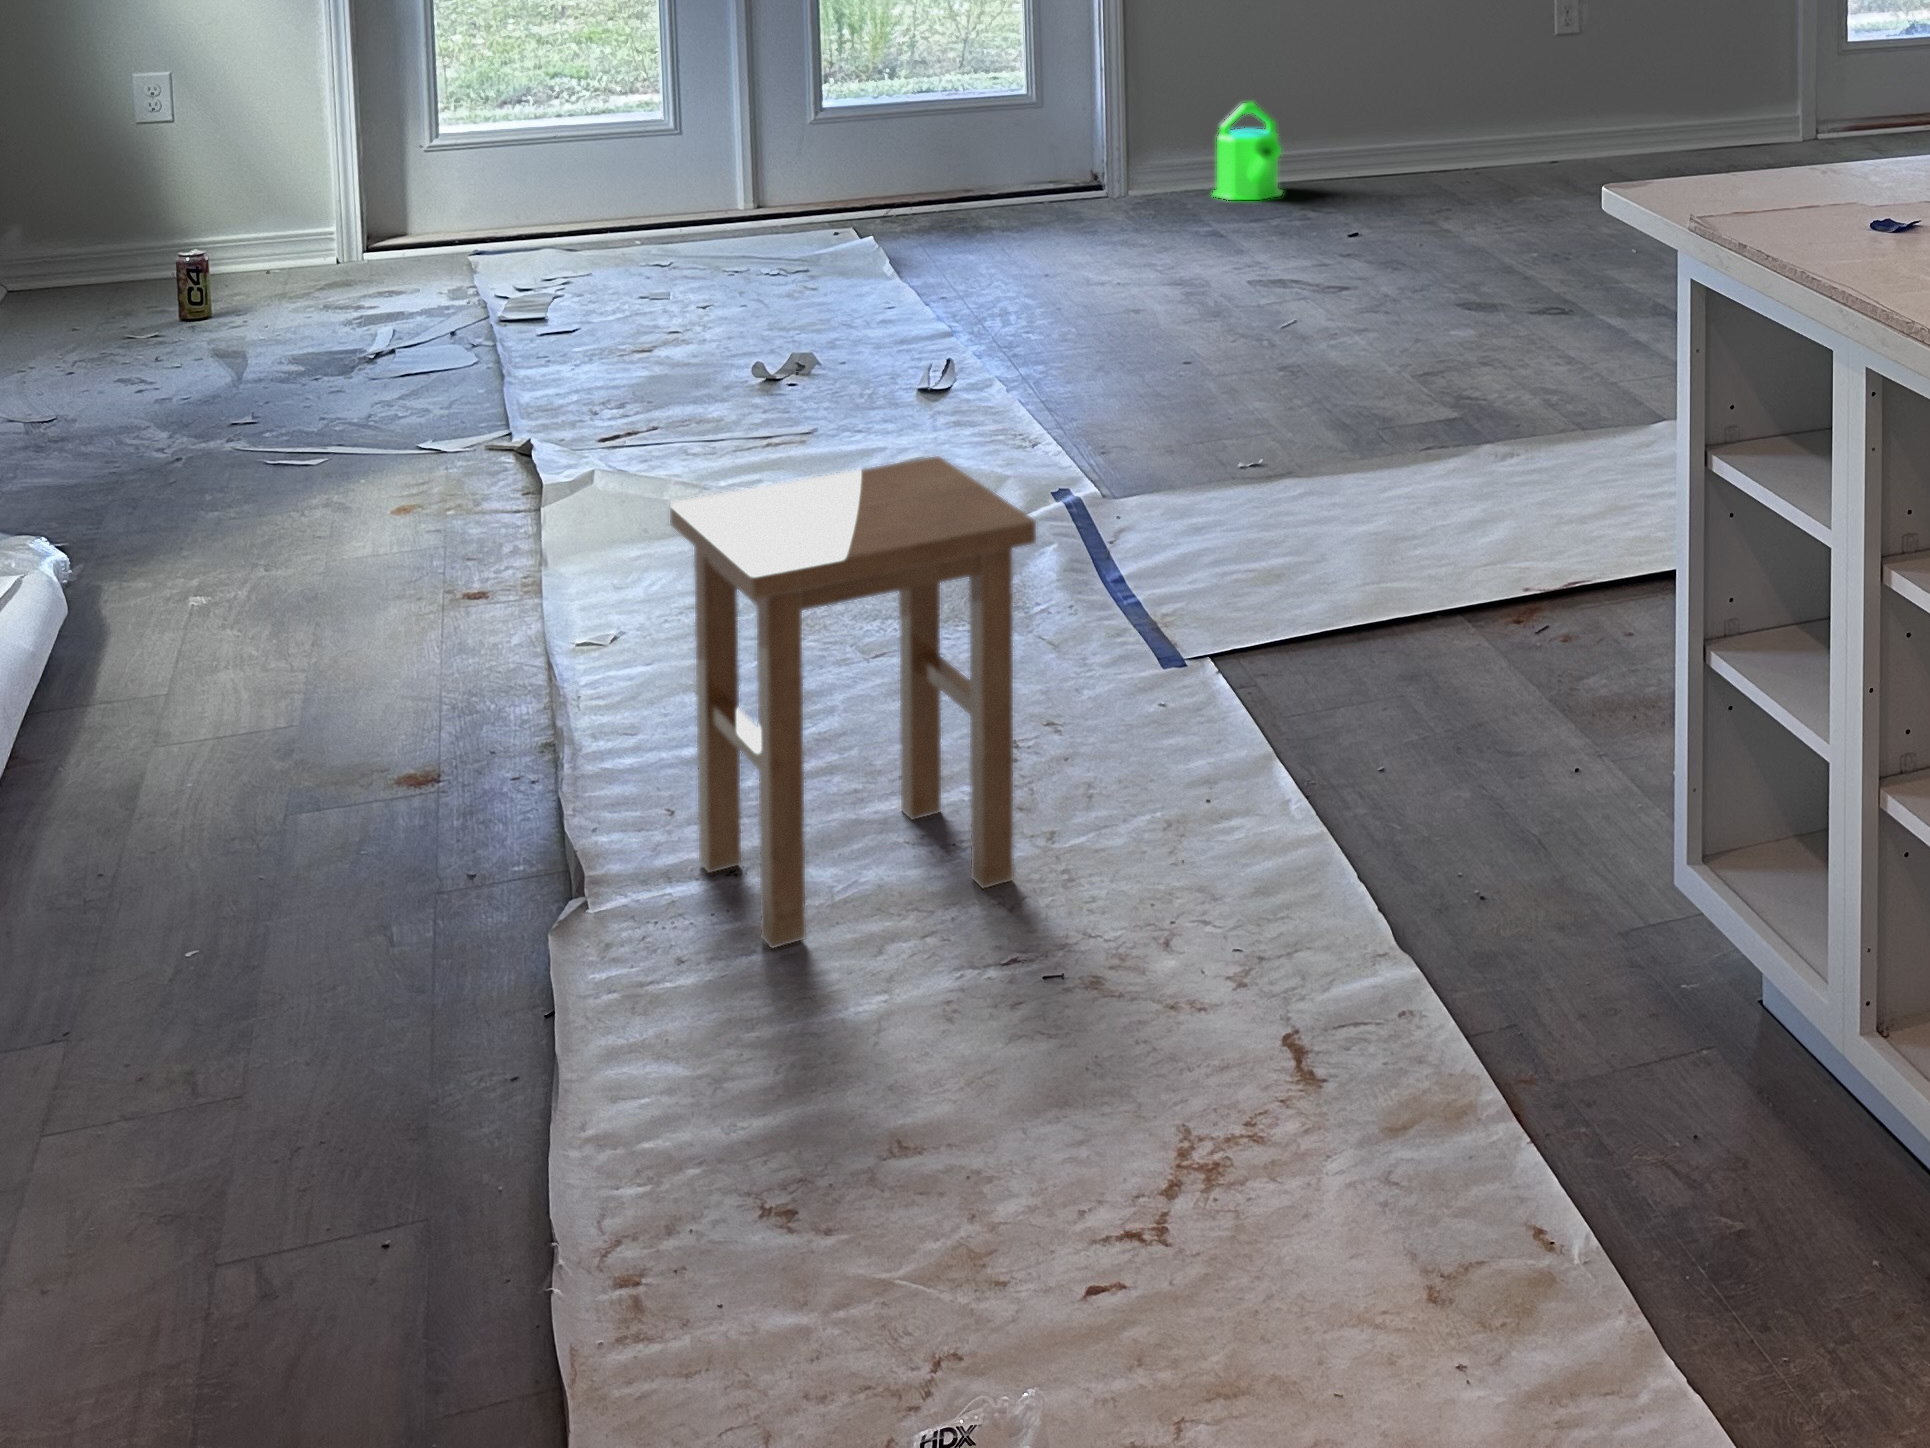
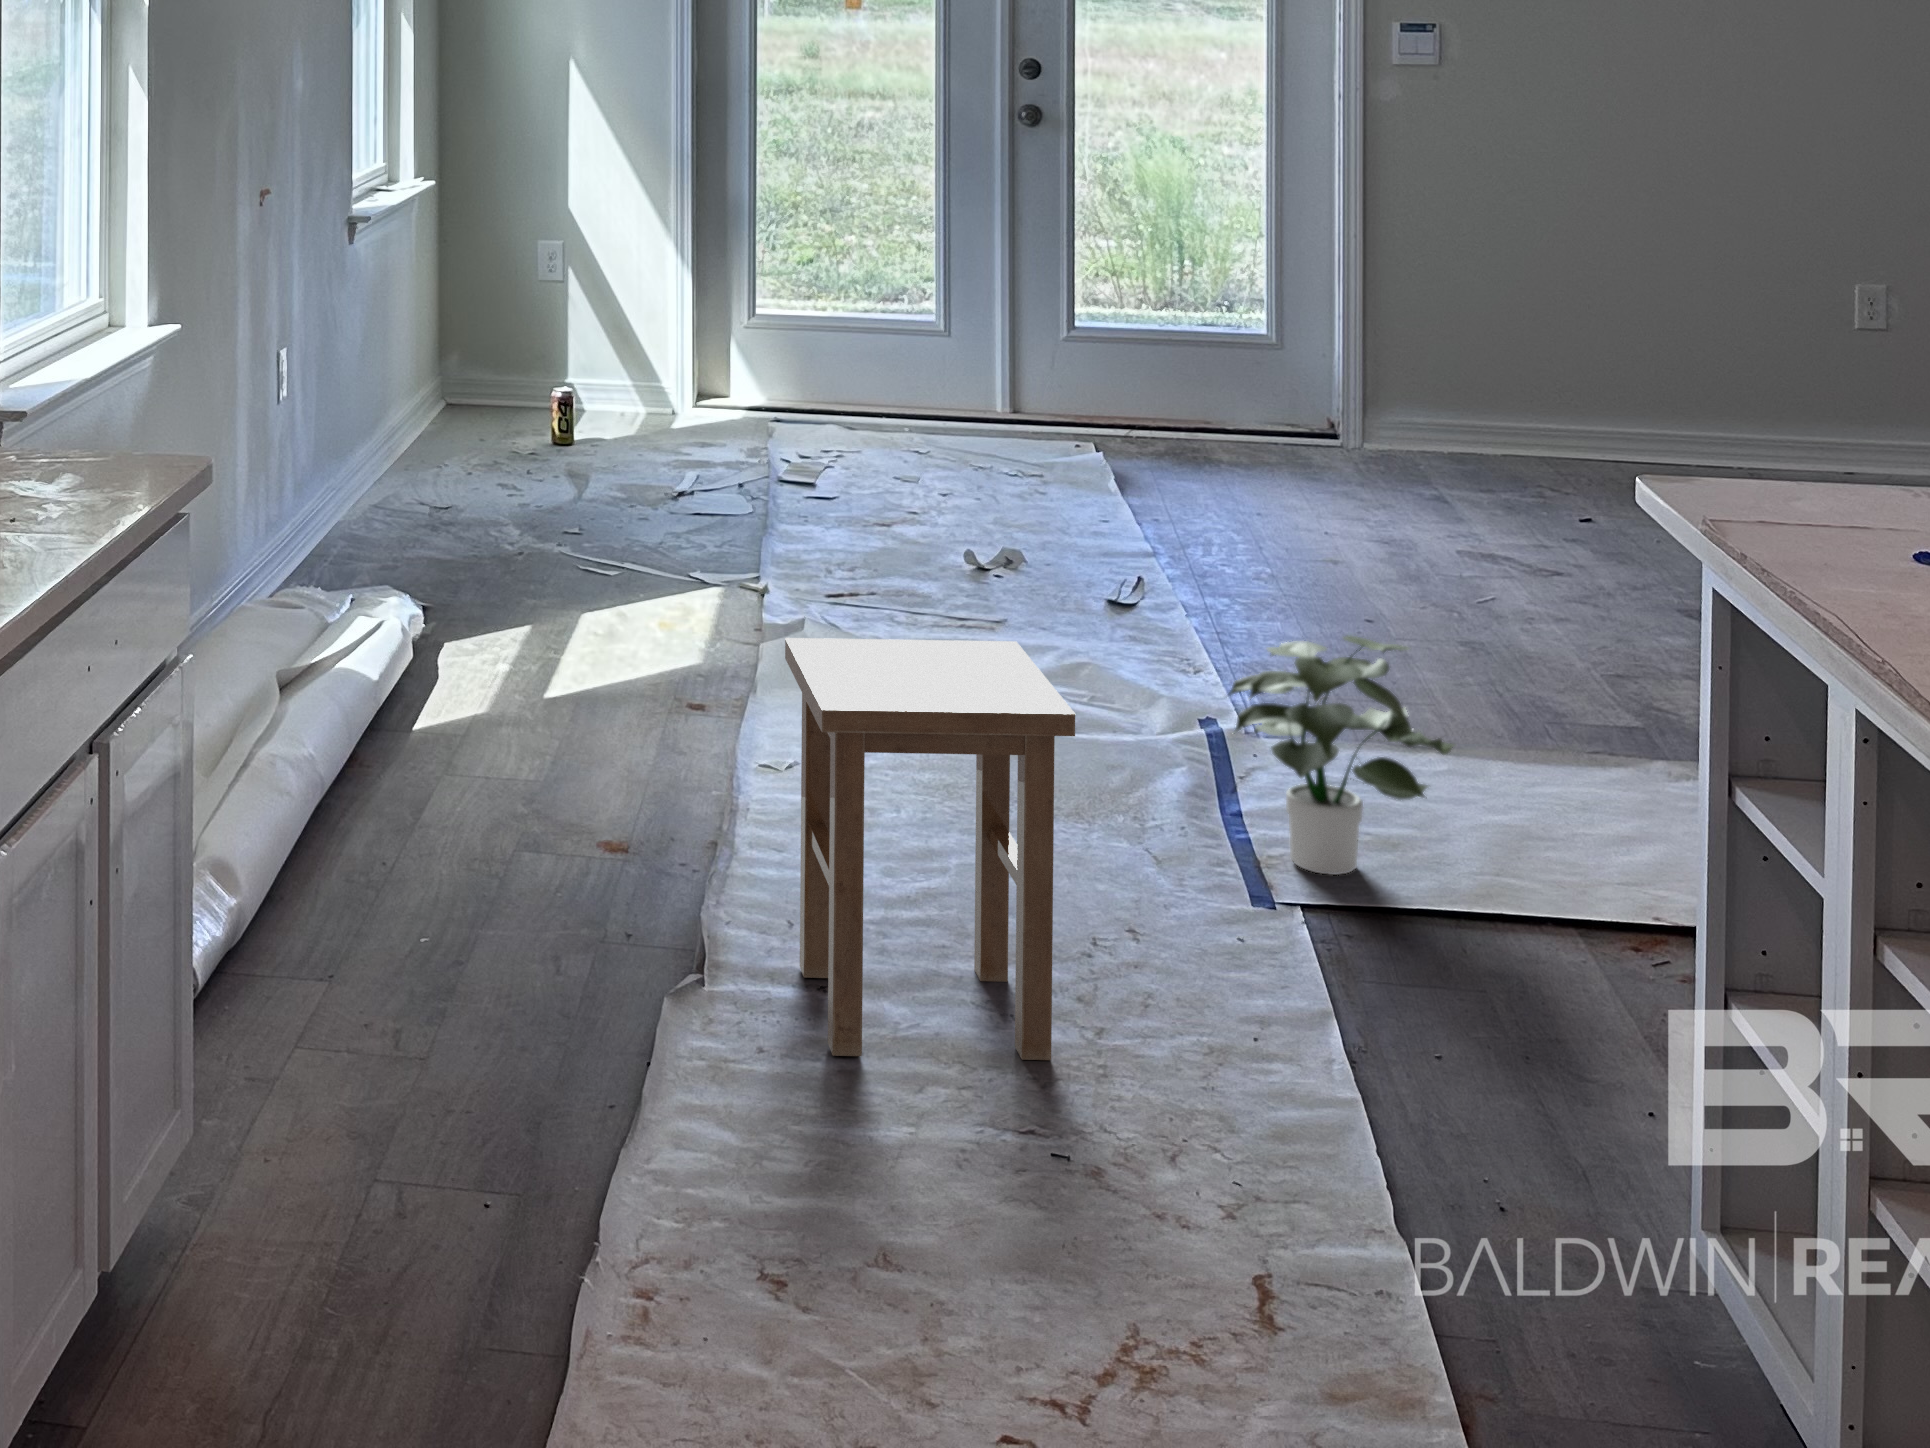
watering can: present [1213,103,1282,200] -> none [1452,361,1534,465]
potted plant: none [1112,388,1337,622] -> present [1228,635,1454,875]

